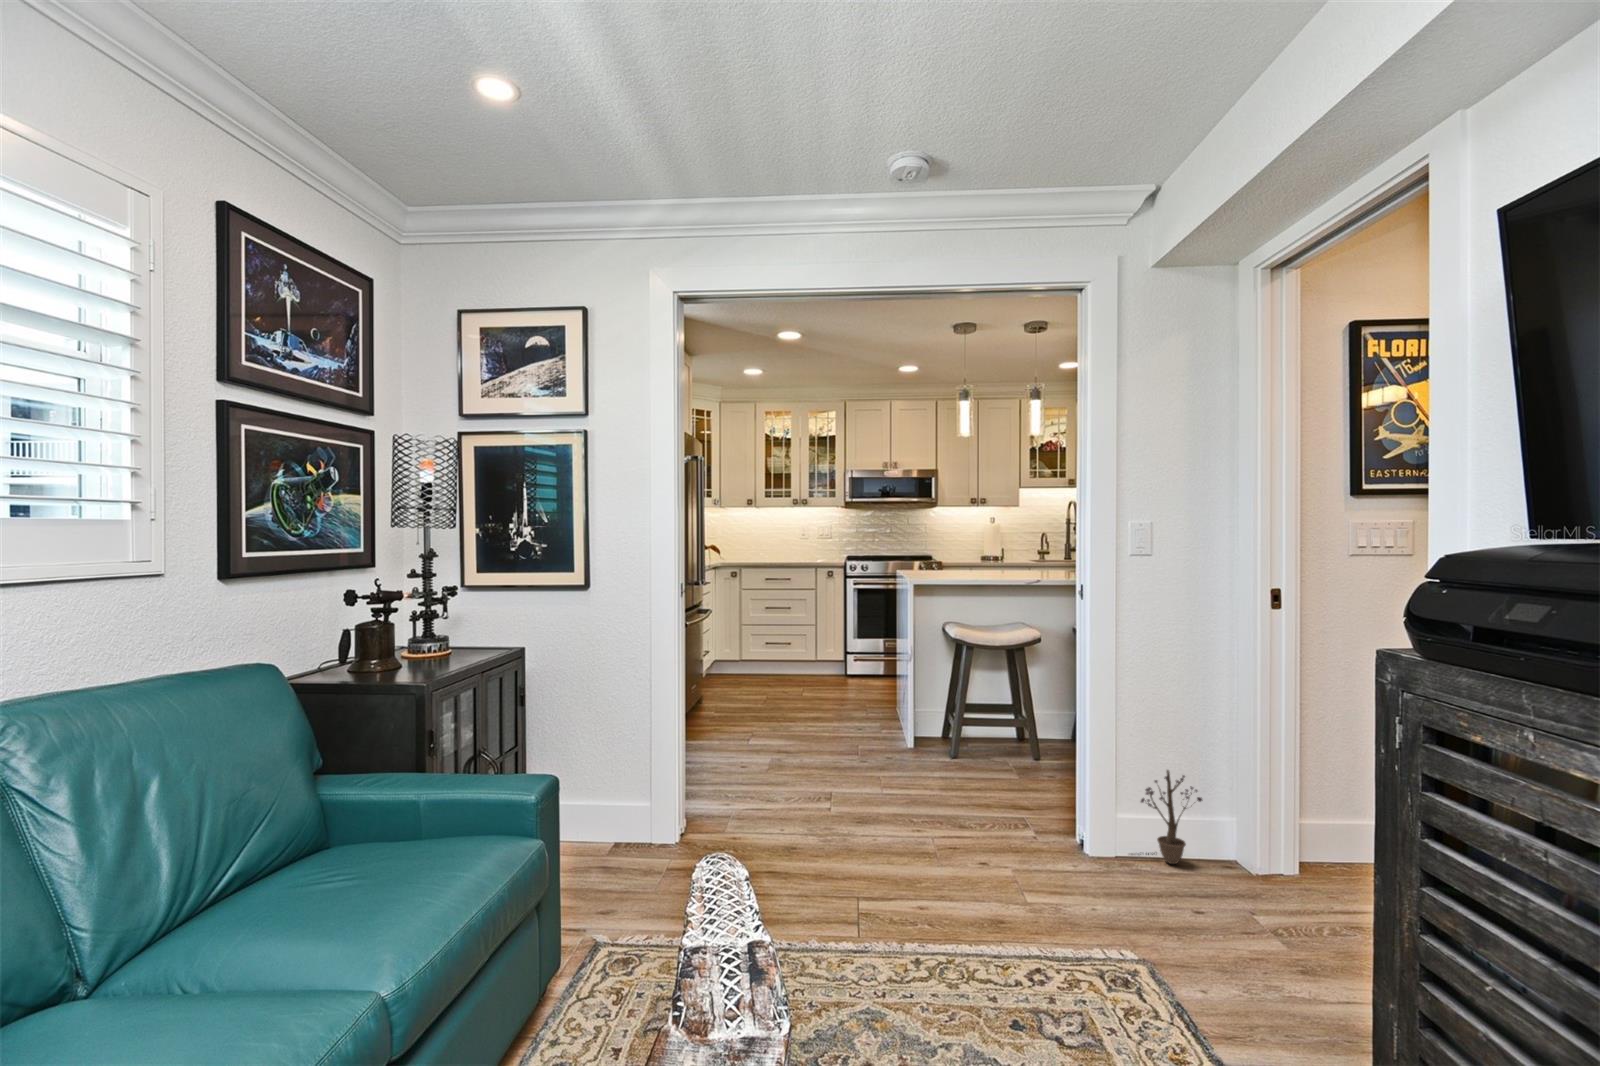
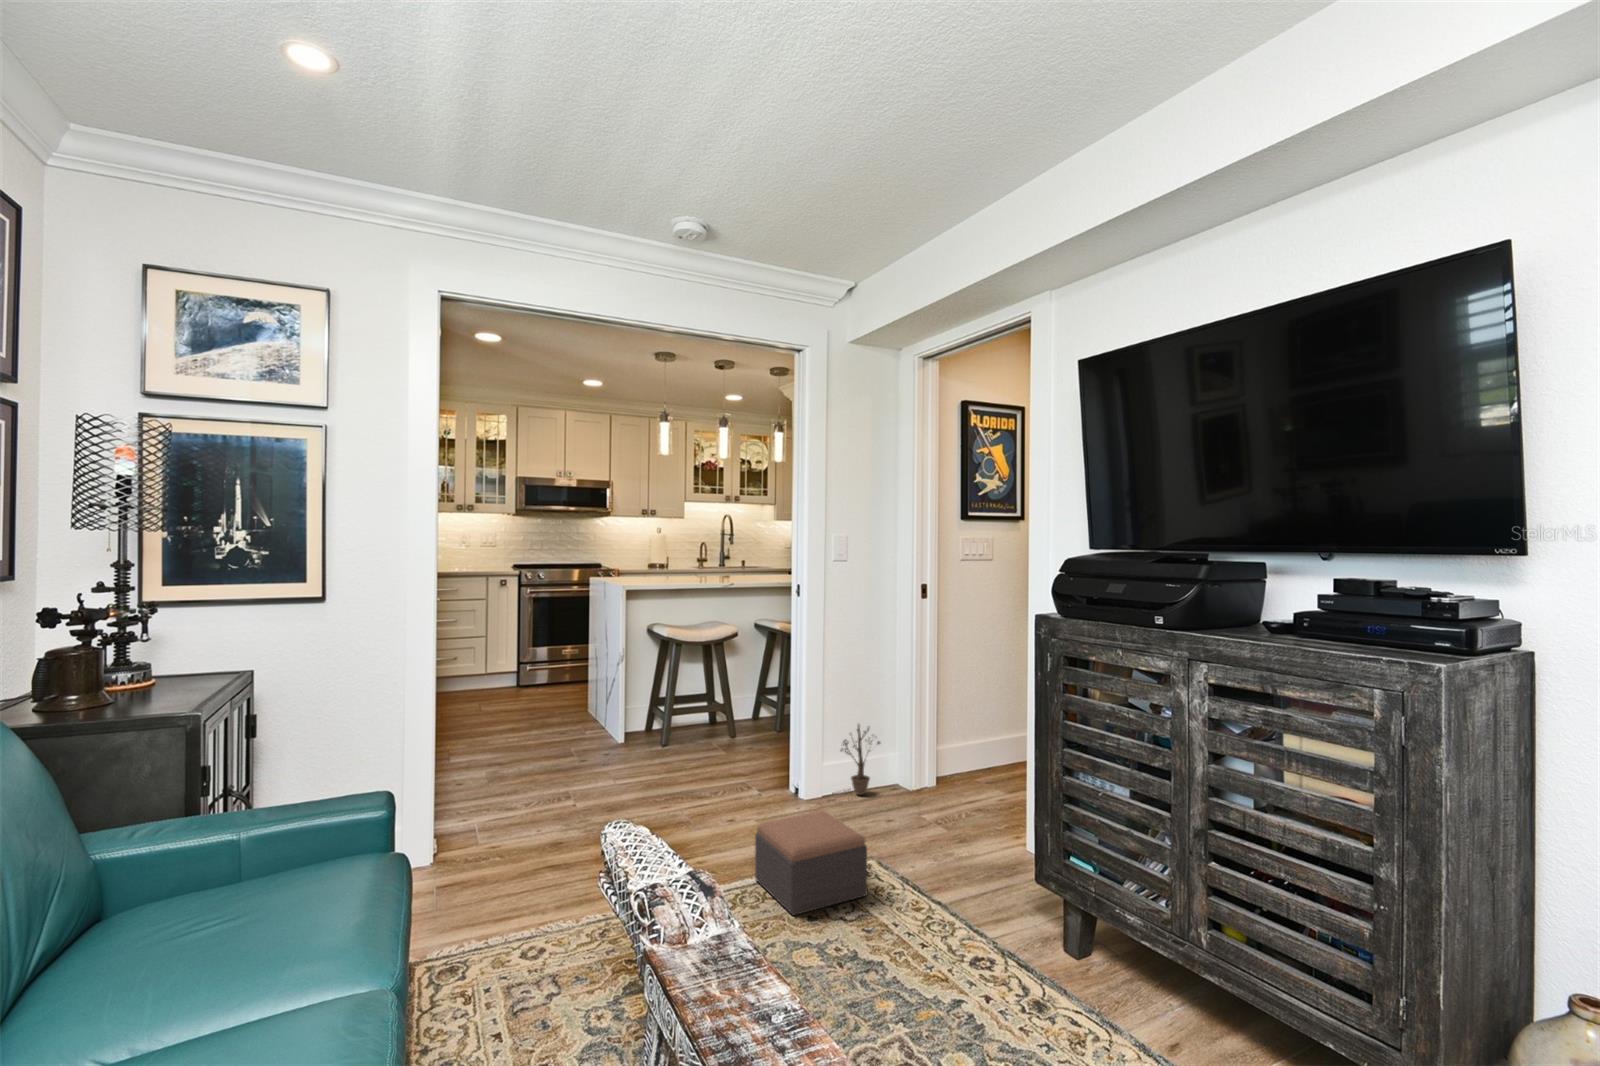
footstool: none [973,880,1112,1015] -> present [755,811,867,915]

